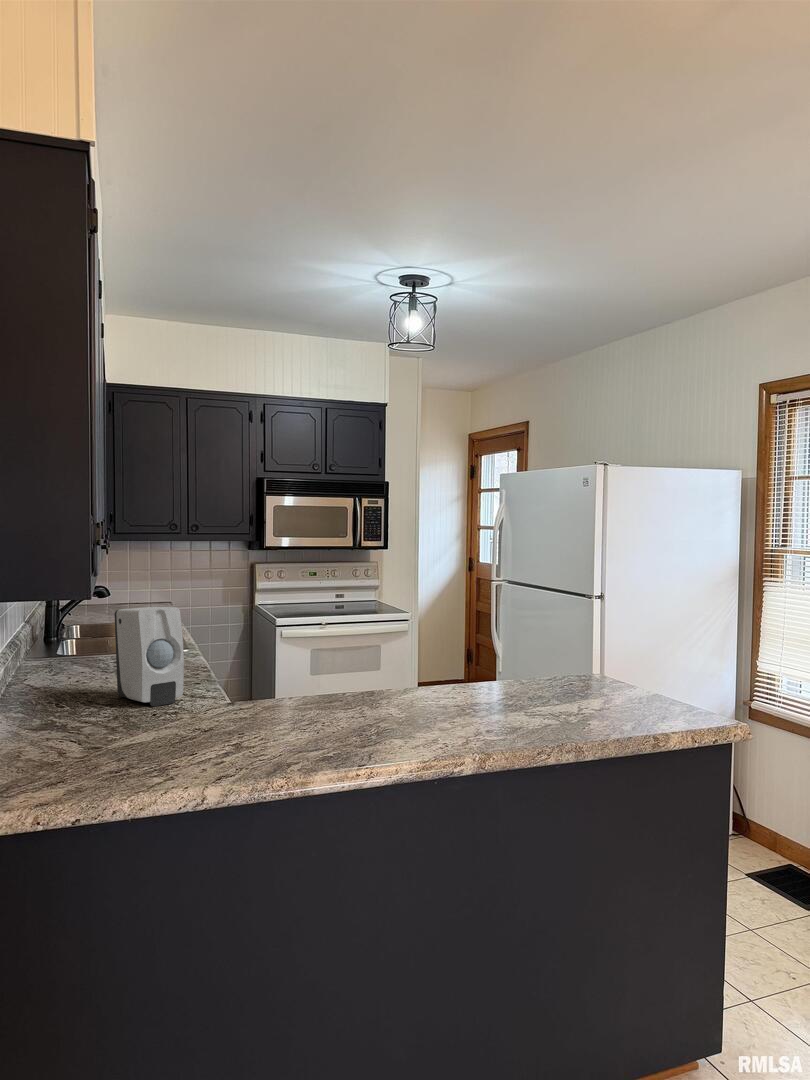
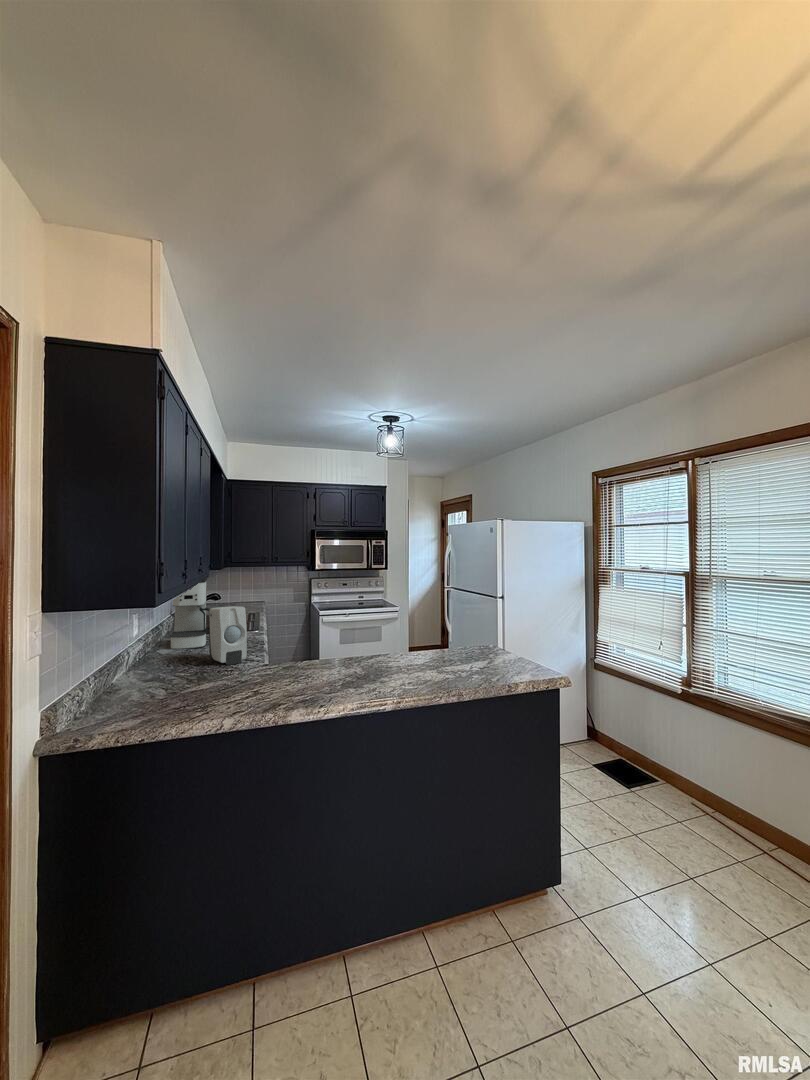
coffee maker: none [40,558,112,681] -> present [170,578,209,649]

